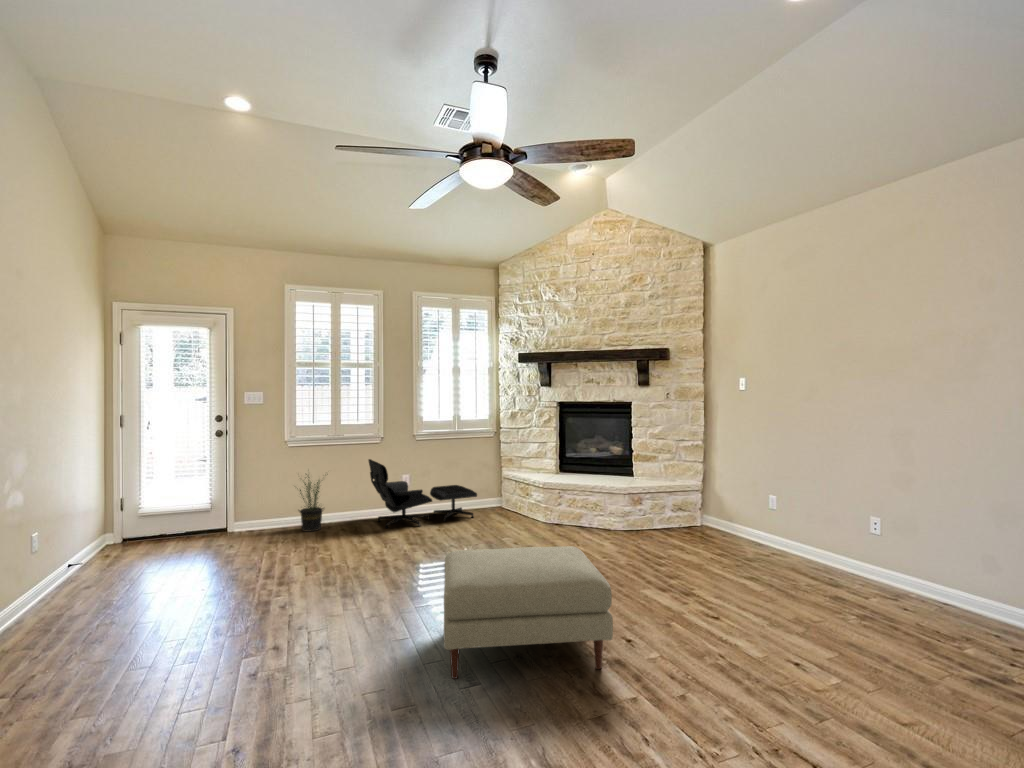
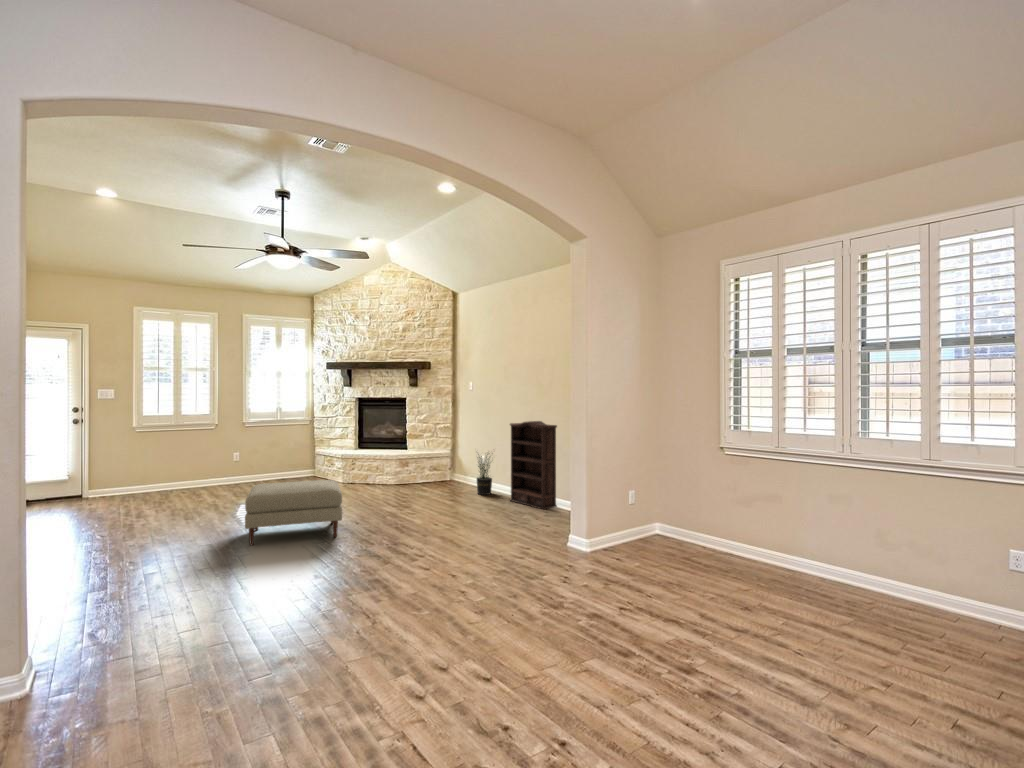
bookshelf: none [855,445,979,618] -> present [510,421,557,509]
lounge chair: present [368,459,477,528] -> none [204,441,293,491]
potted plant: present [299,474,324,532] -> present [477,454,492,495]

